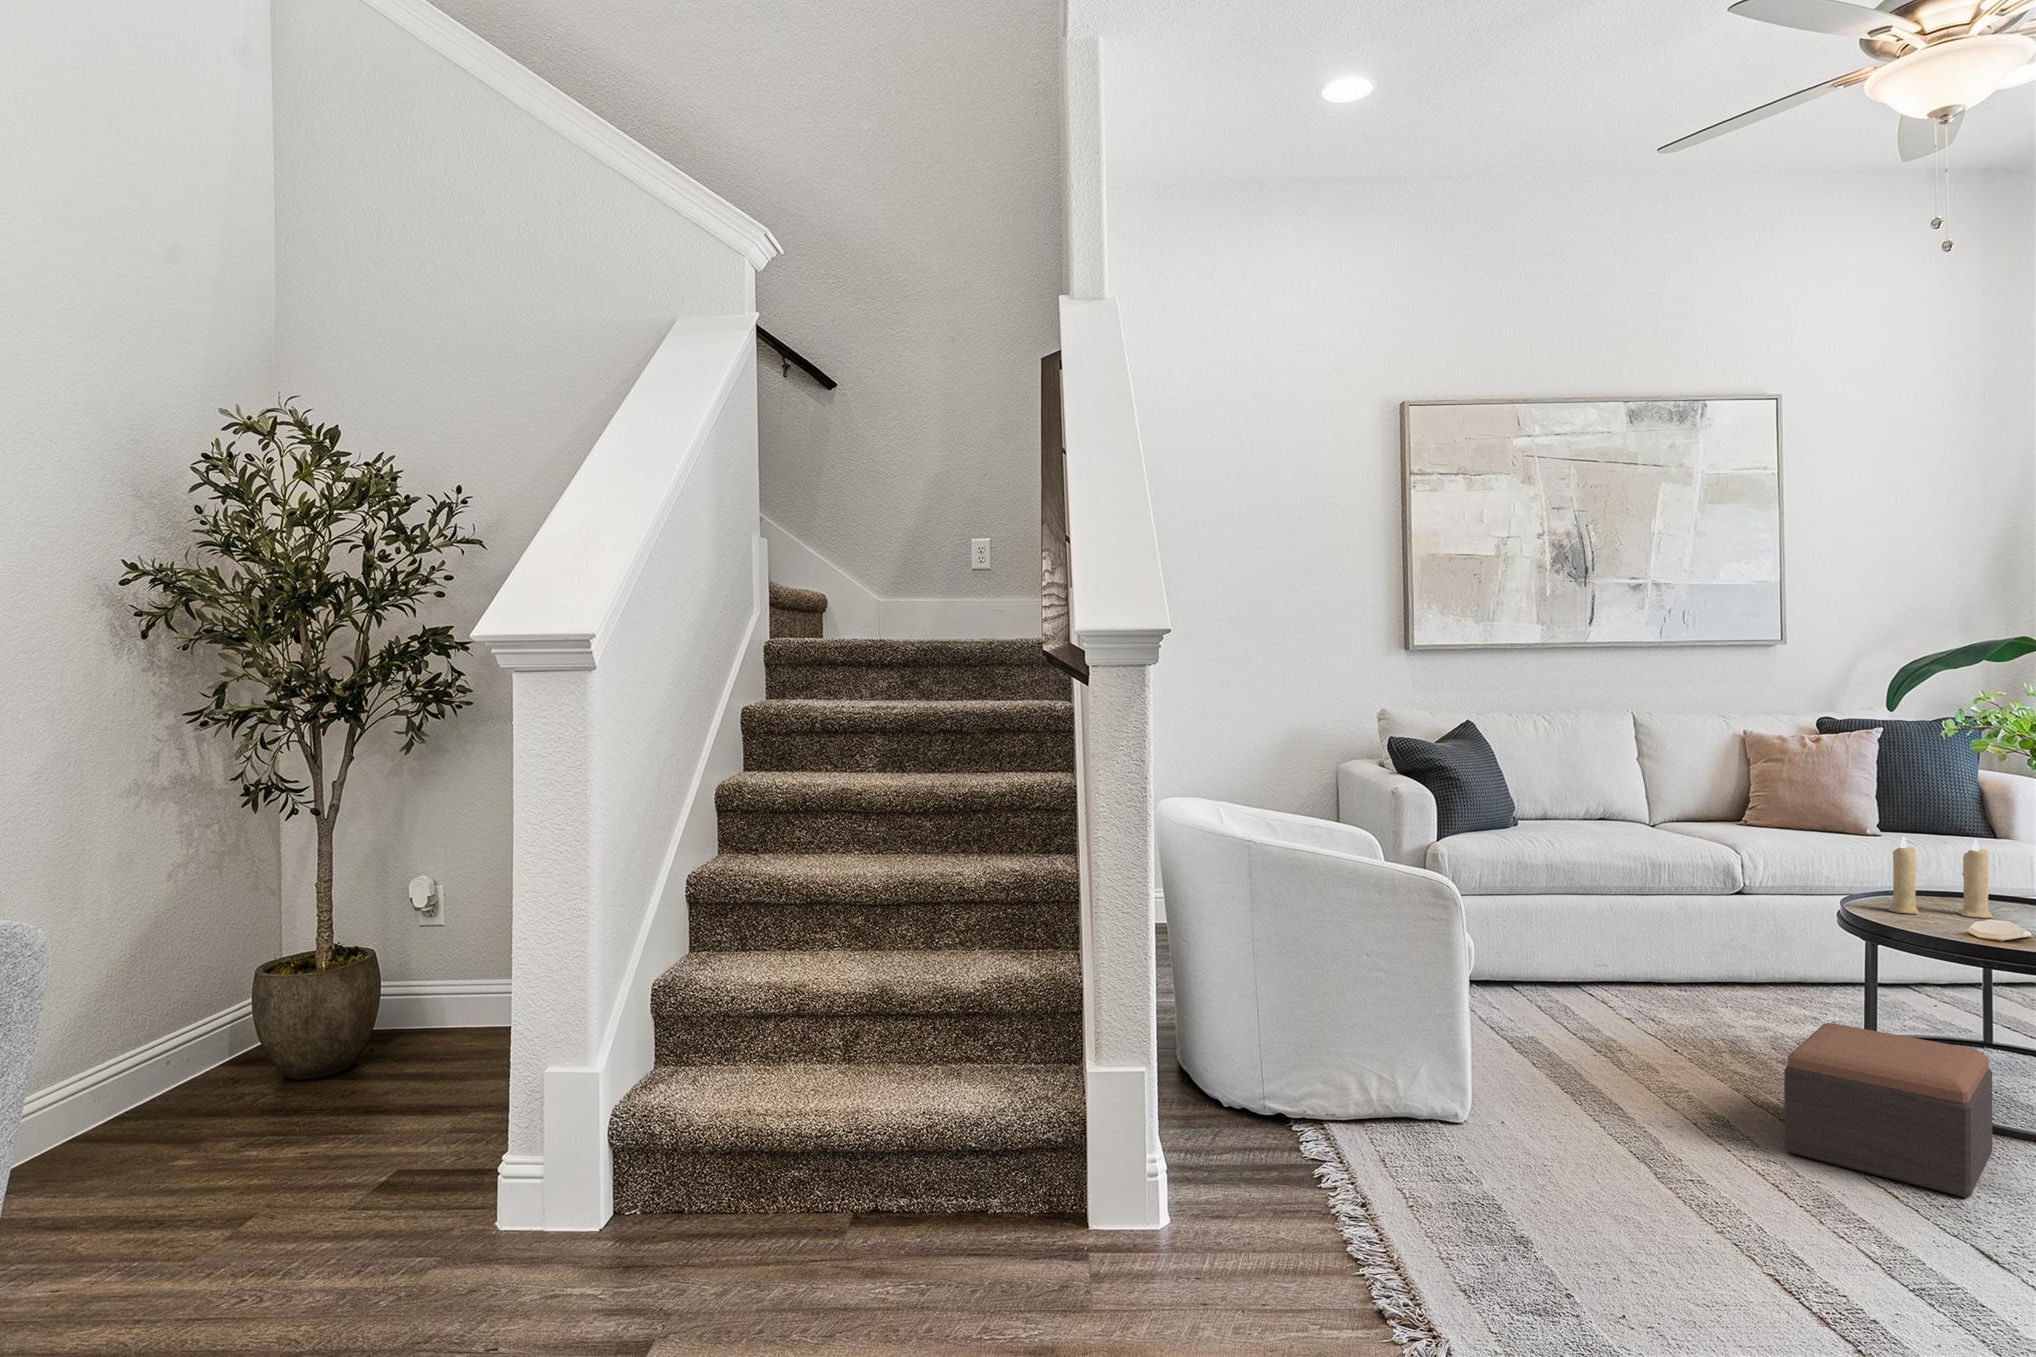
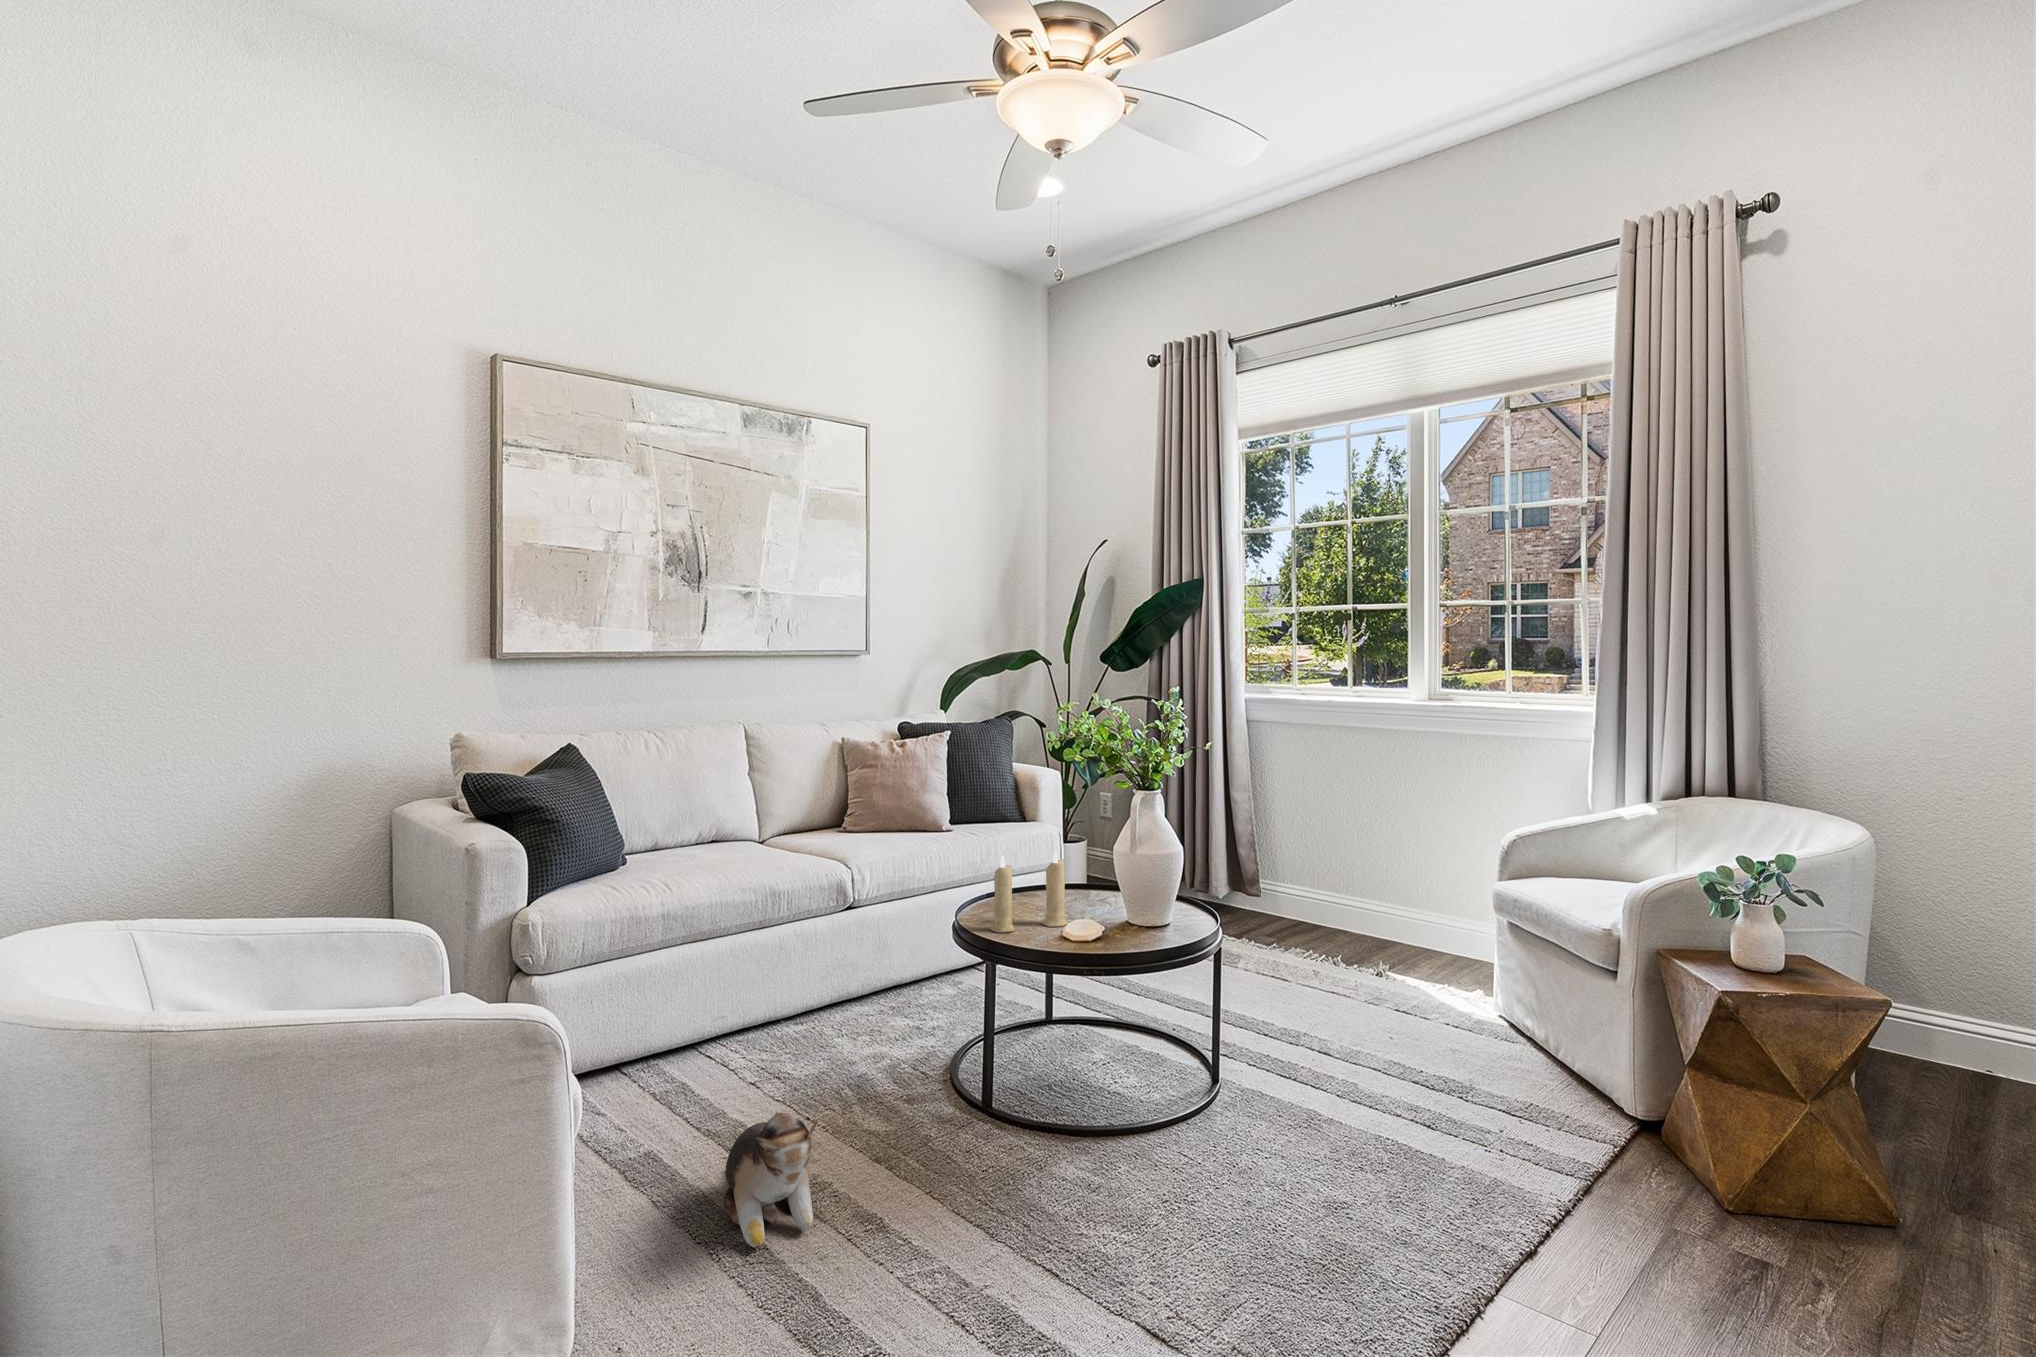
plush toy: none [1594,1006,1675,1112] -> present [724,1112,819,1248]
footstool: present [1784,1023,1992,1198] -> none [929,1073,1094,1252]

